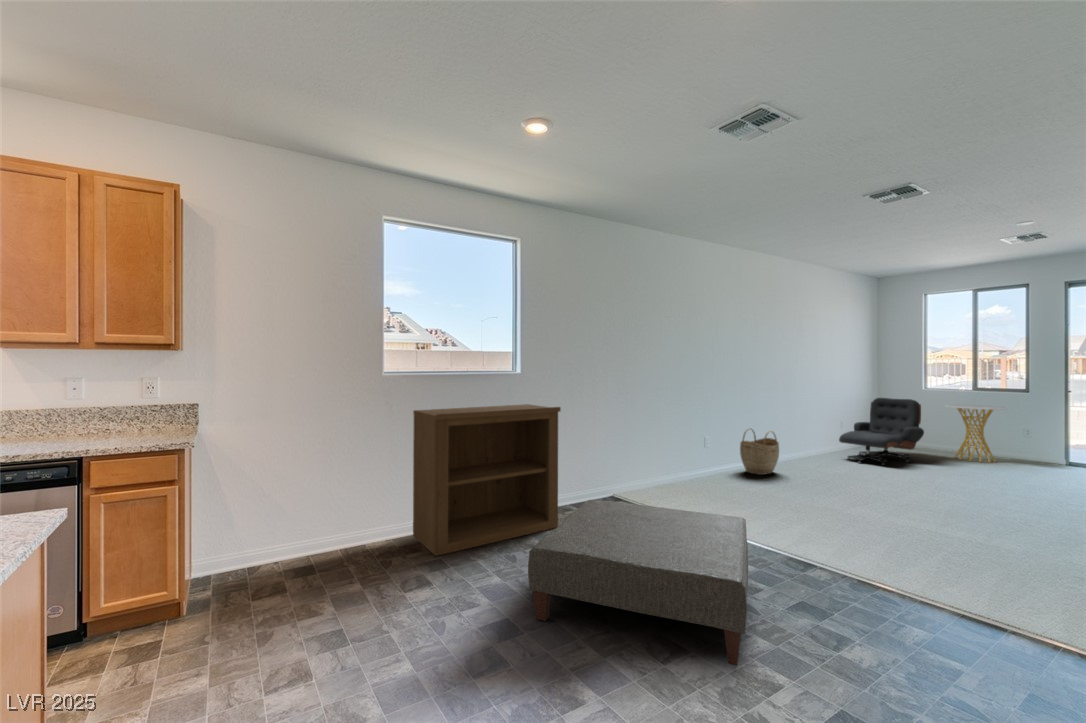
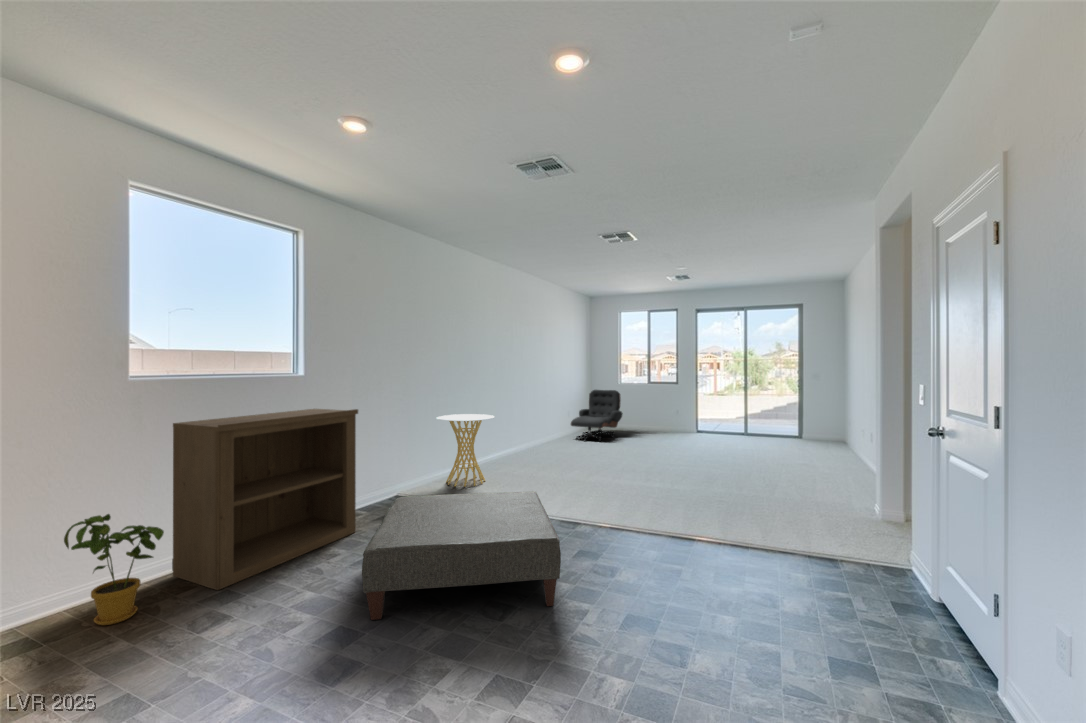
side table: present [946,405,1006,463] -> present [436,414,495,487]
woven basket: present [740,428,779,475] -> none [503,419,533,458]
house plant: none [338,478,398,565] -> present [64,514,164,625]

